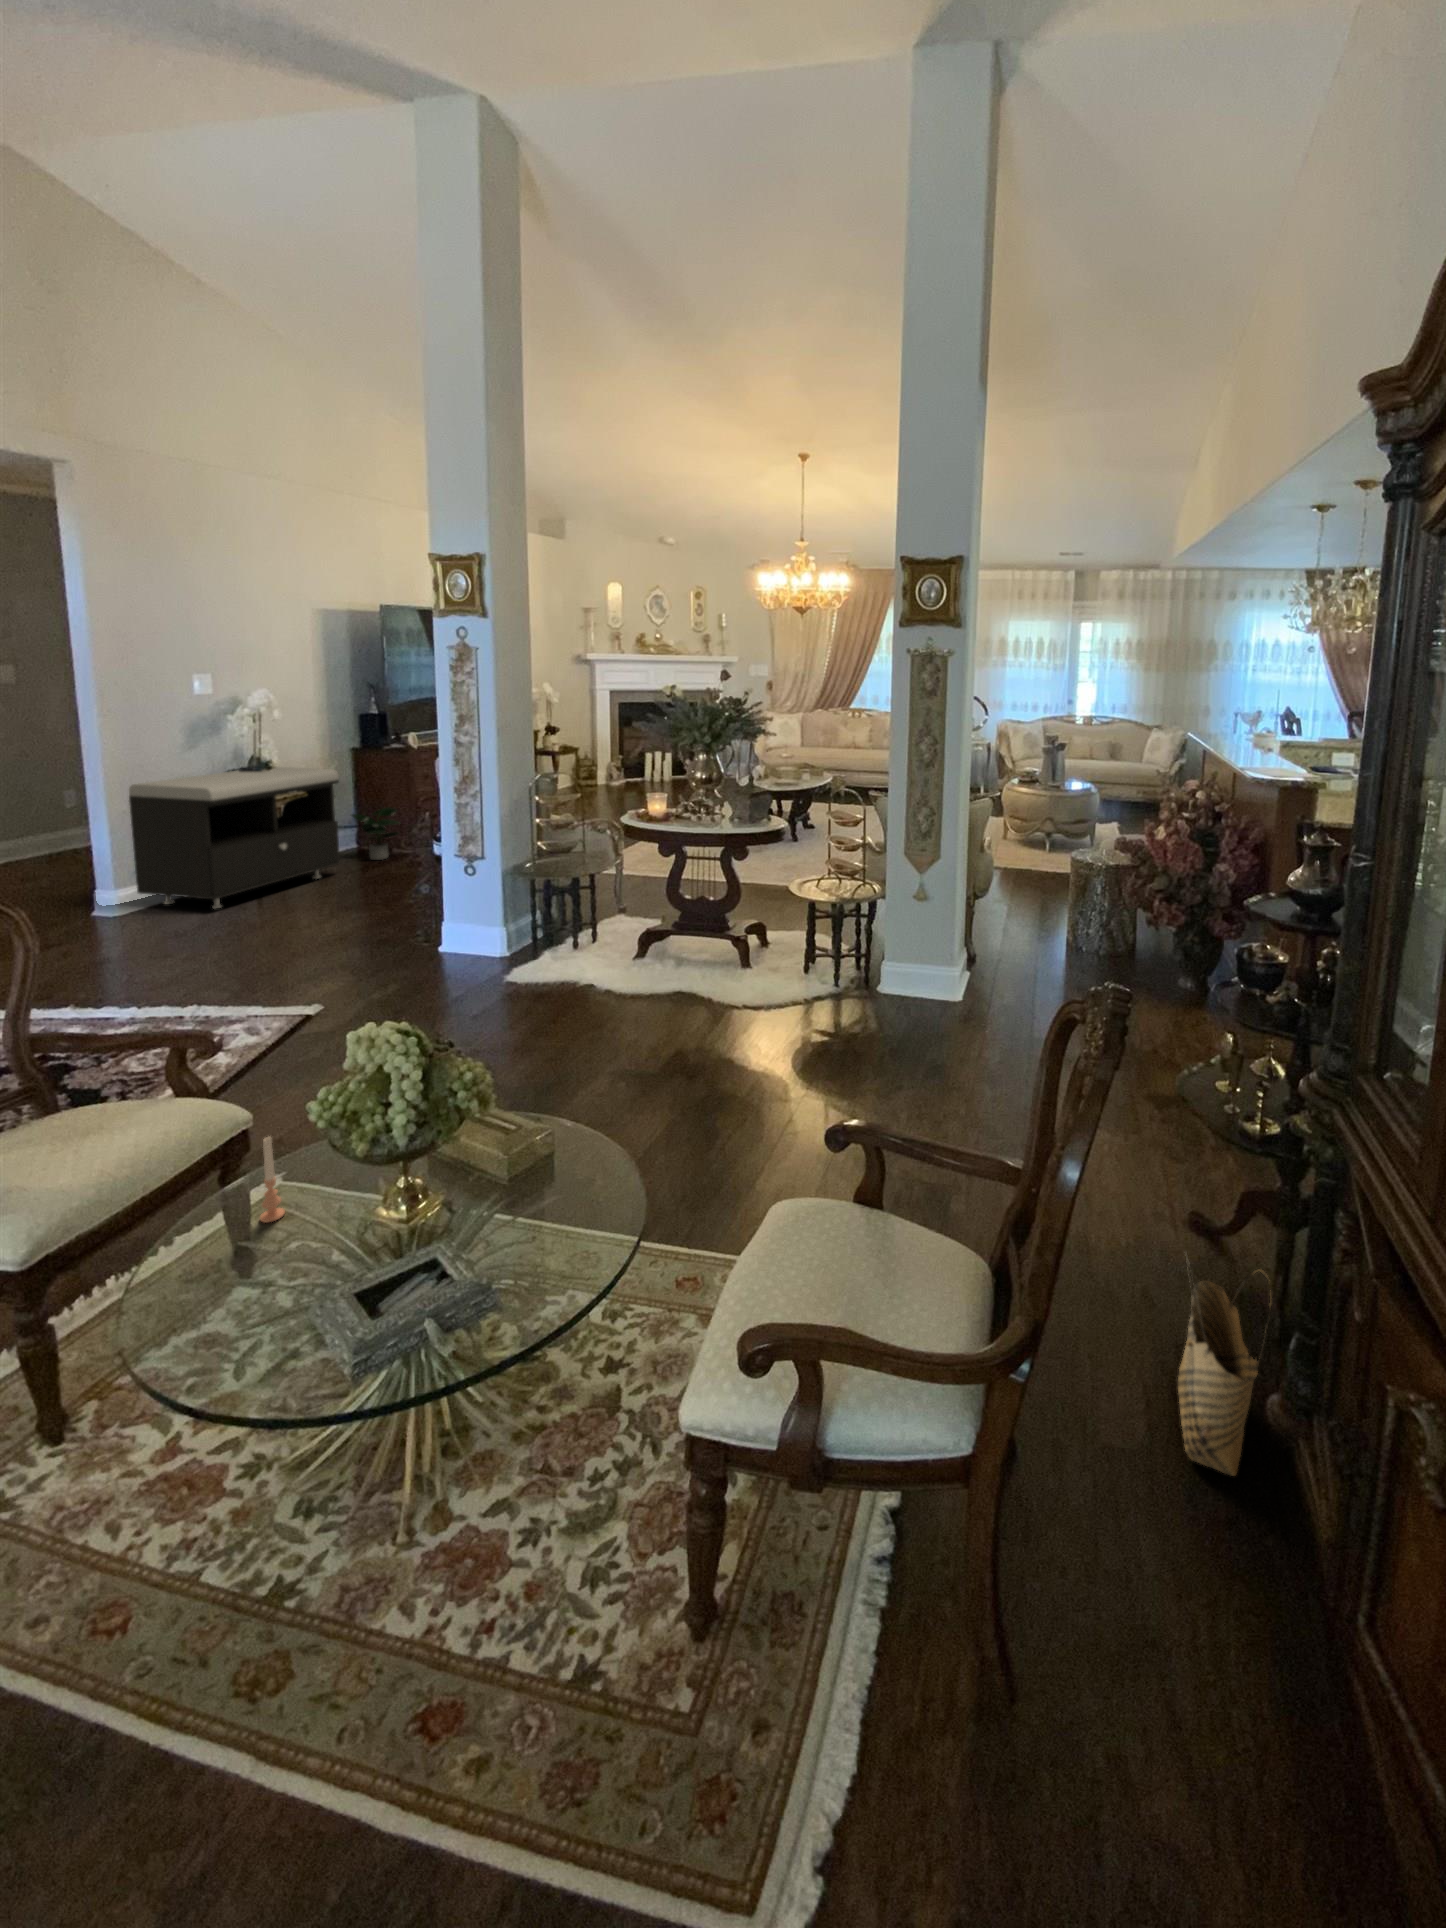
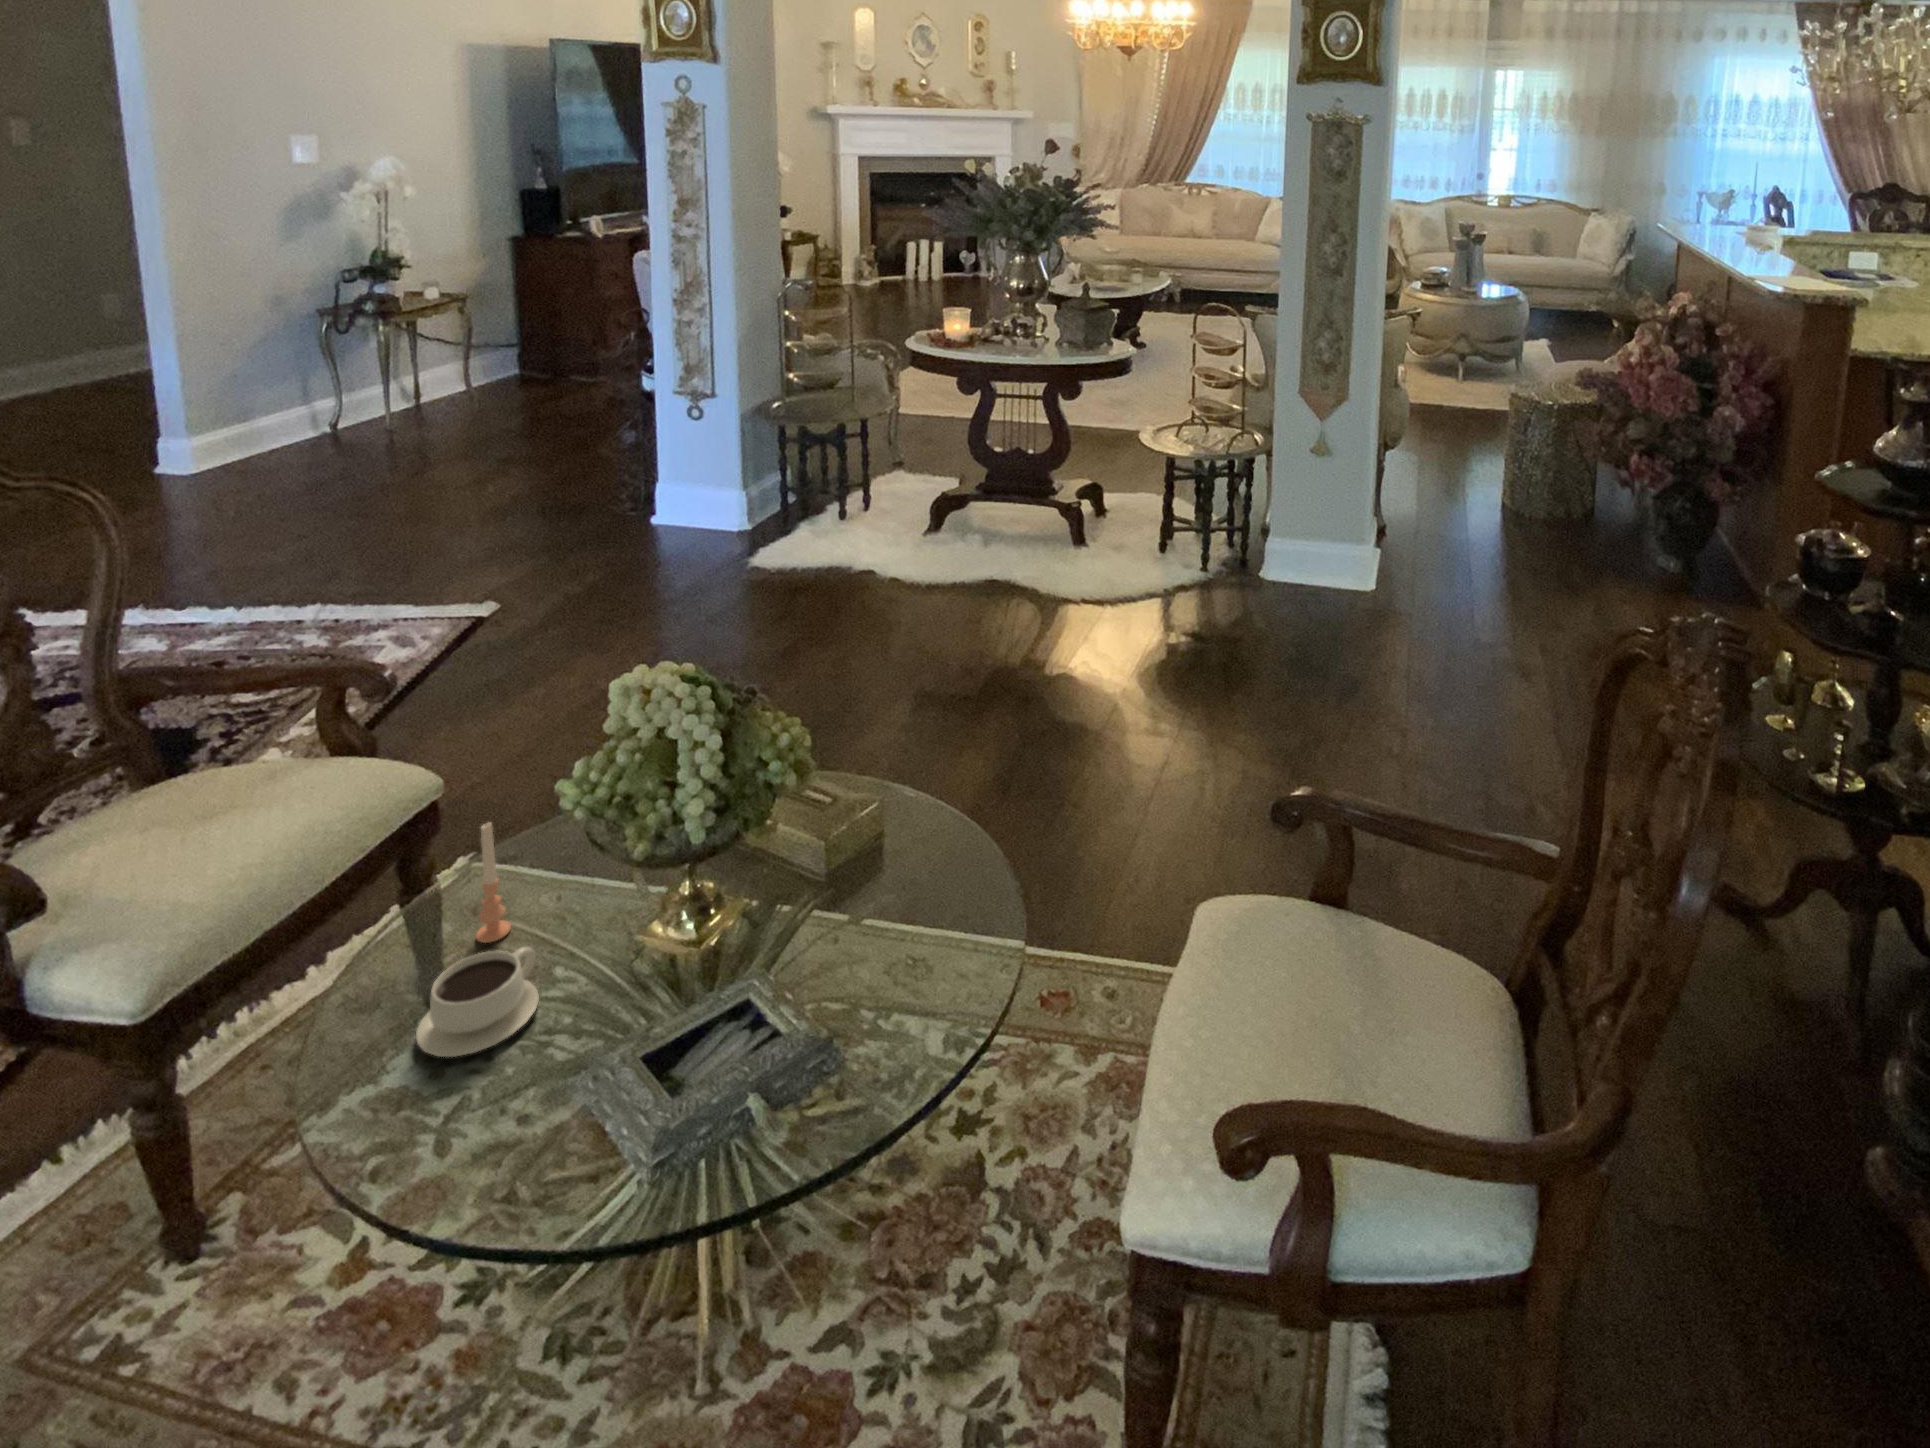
storage bench: present [129,767,340,908] -> none [199,263,497,465]
potted plant: present [352,807,398,860] -> none [508,320,581,394]
teacup: none [207,1223,297,1297] -> present [416,947,539,1057]
woven basket: present [1178,1251,1270,1476] -> none [1742,961,1885,1267]

